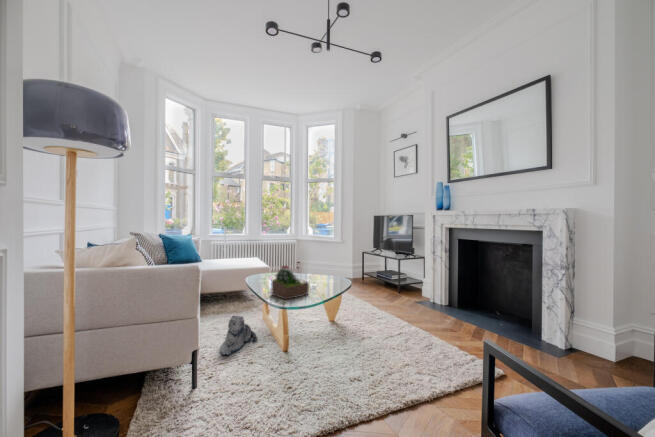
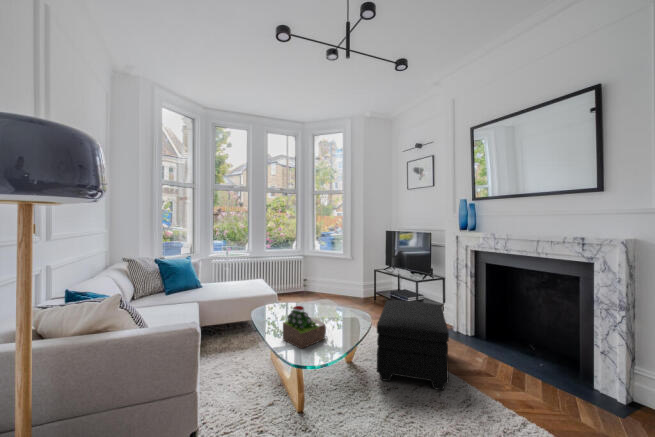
ottoman: none [354,270,415,340] -> present [377,300,449,390]
plush toy: present [220,316,257,355] -> none [224,366,266,419]

